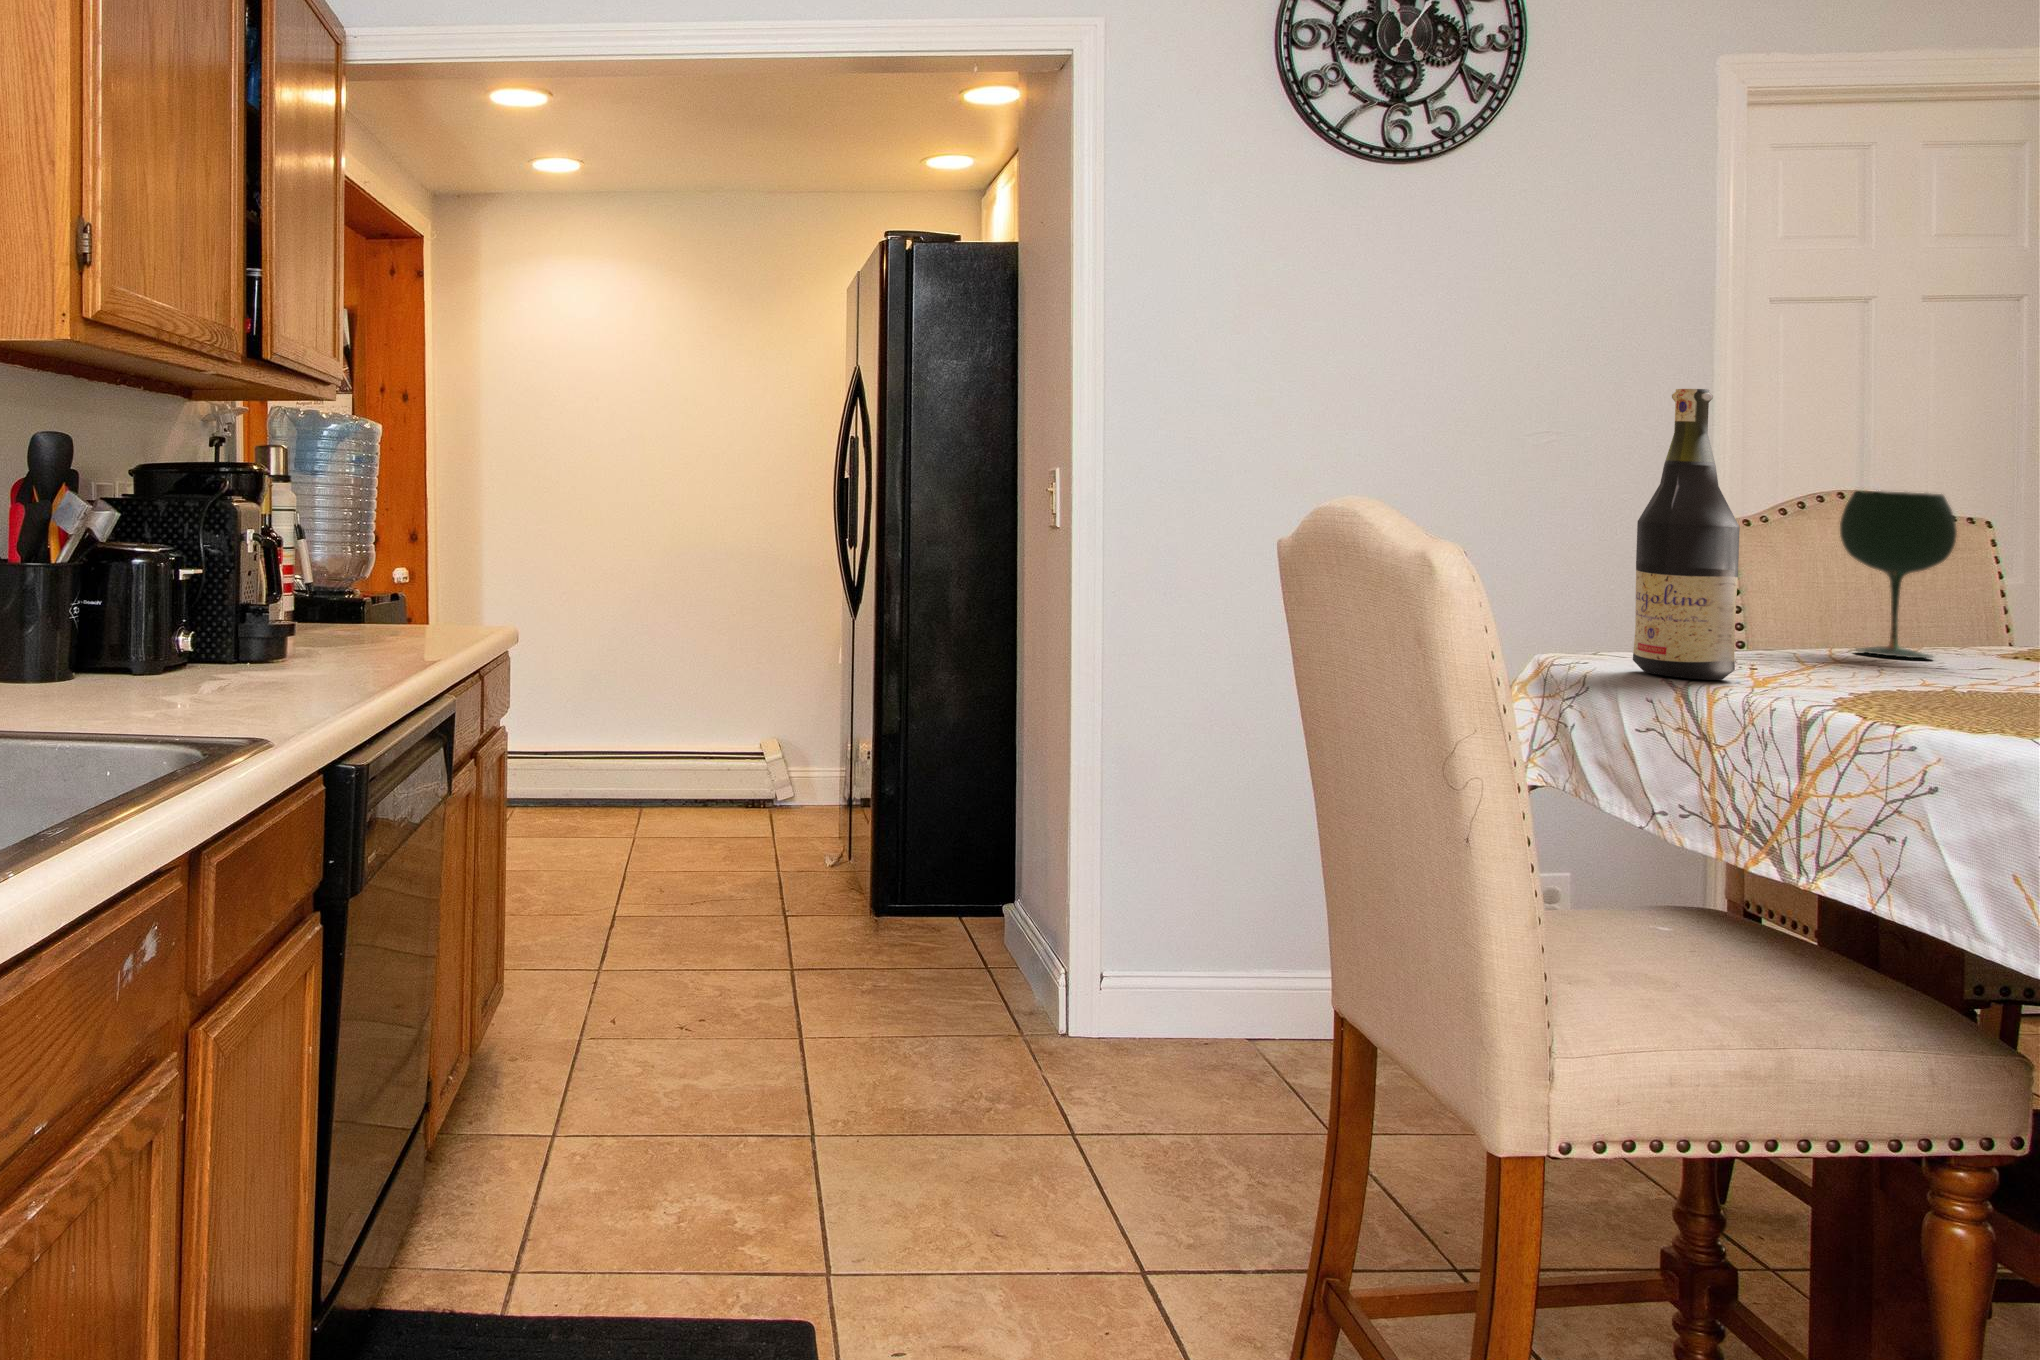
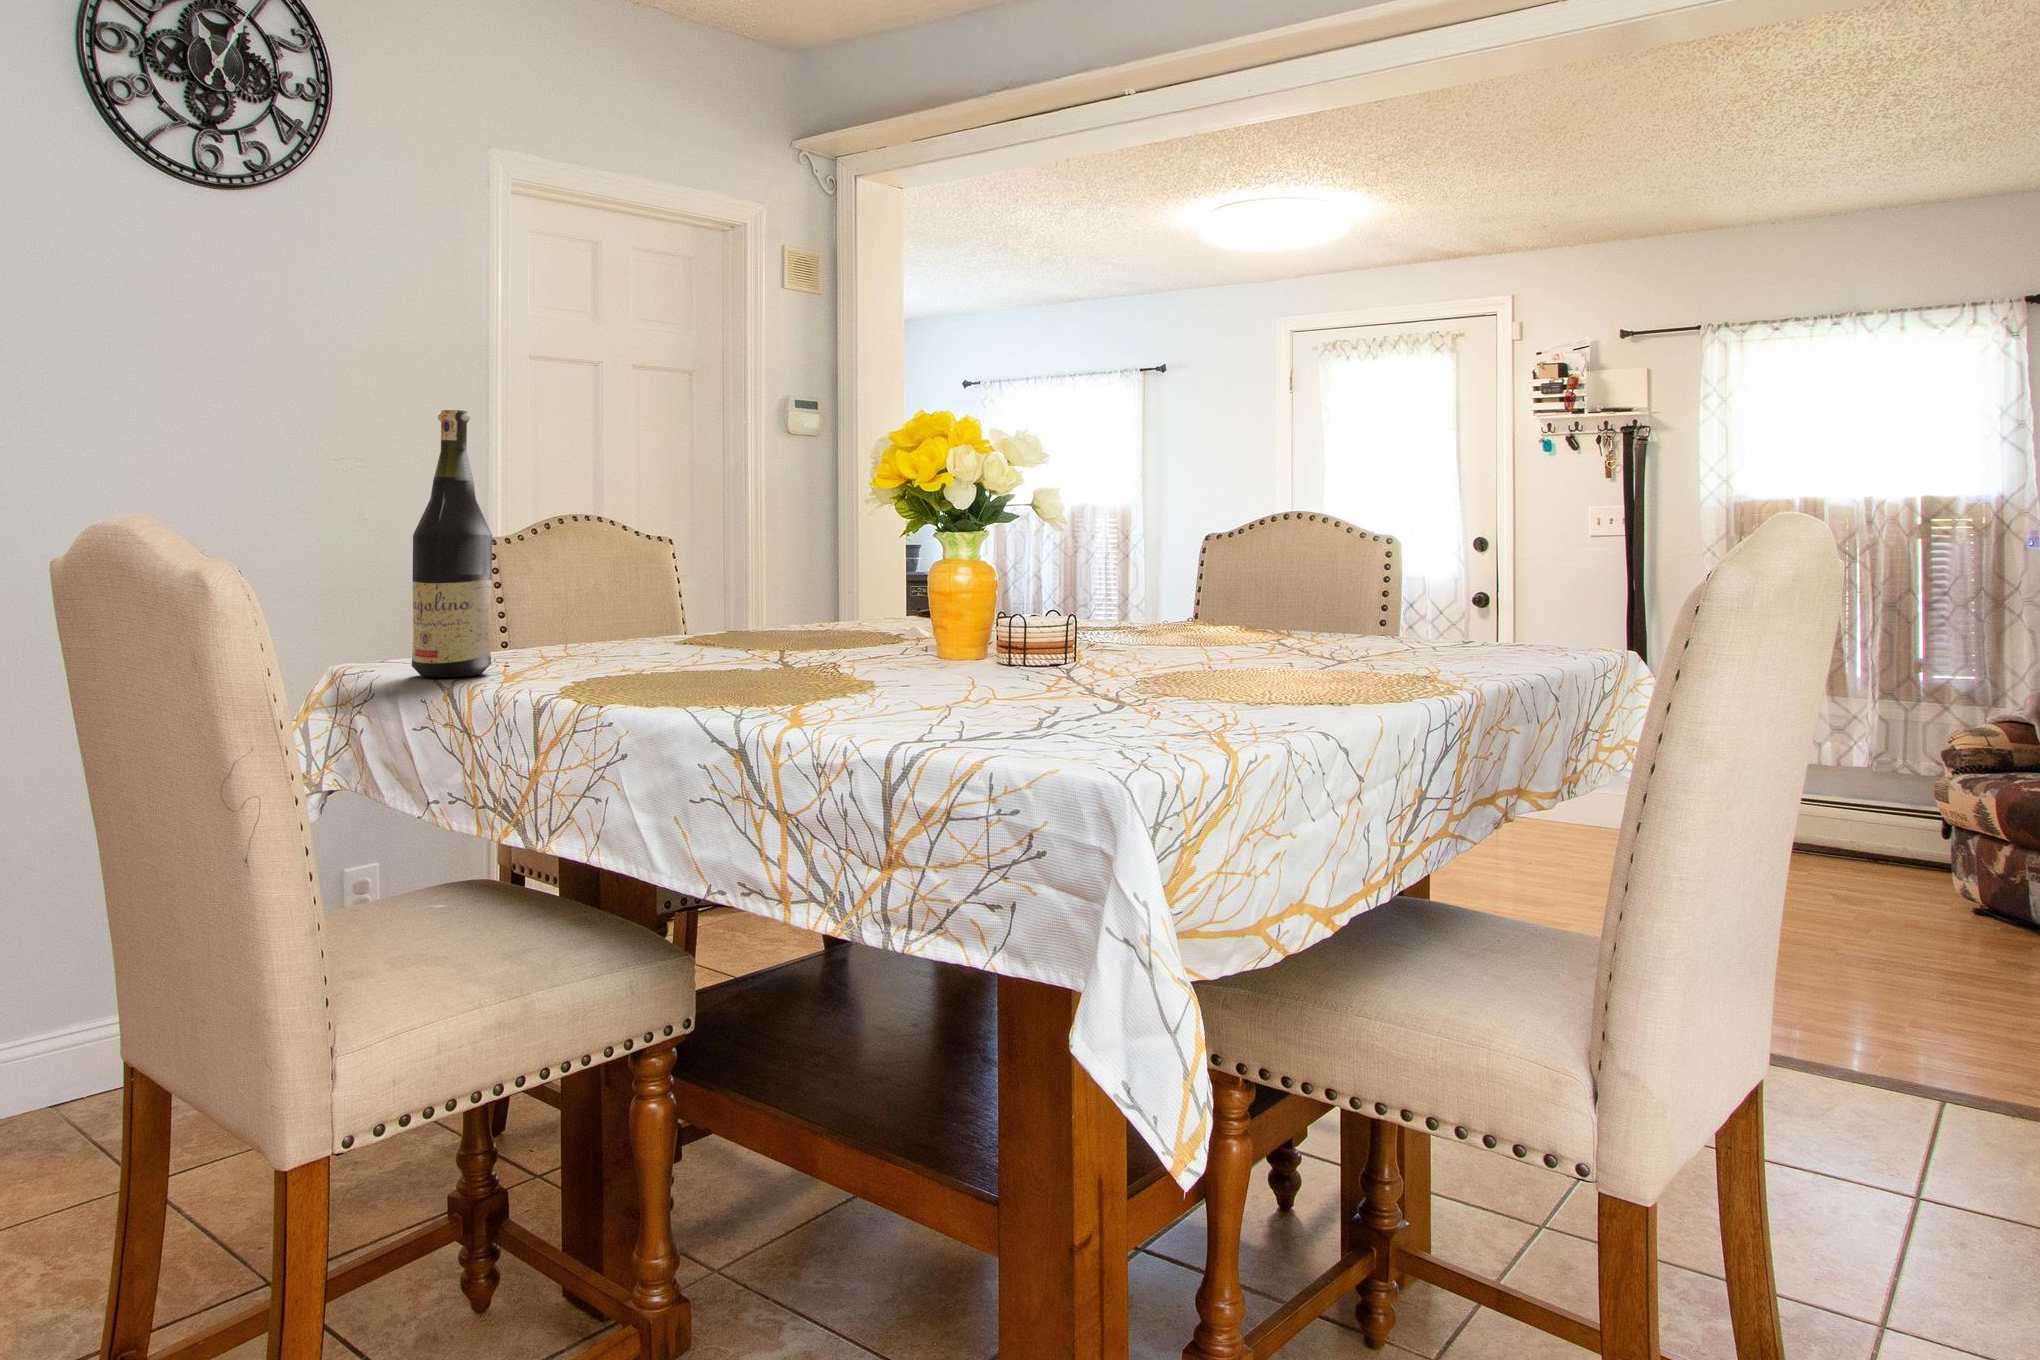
wine glass: present [1840,491,1957,658] -> none [566,501,638,635]

